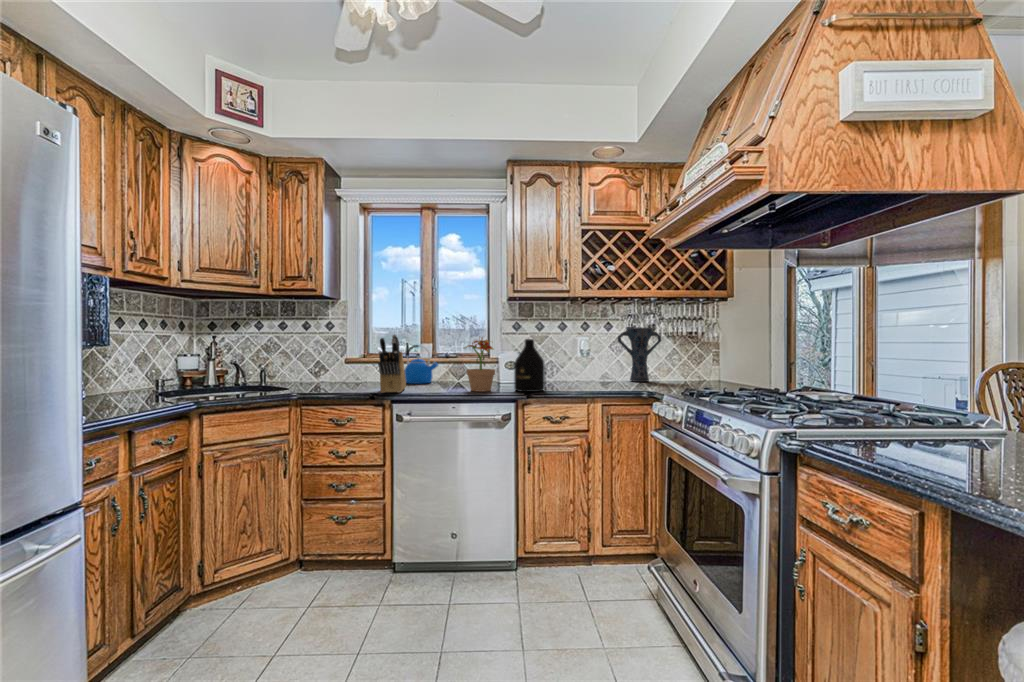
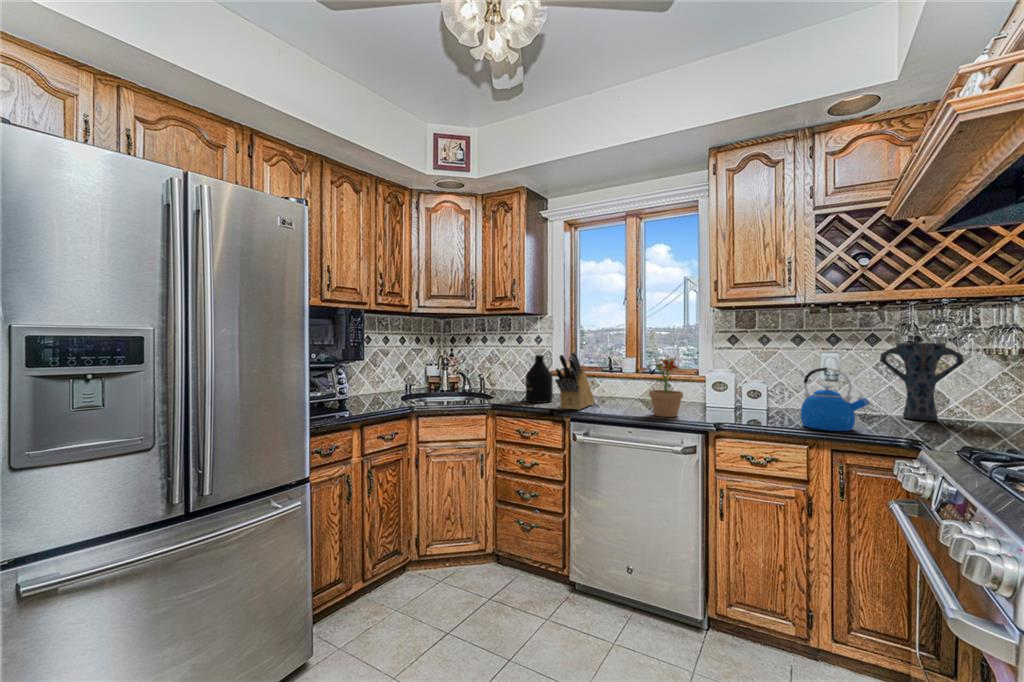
bottle: present [514,339,545,392] -> present [526,355,553,403]
kettle: present [405,345,438,384] -> present [801,367,869,431]

